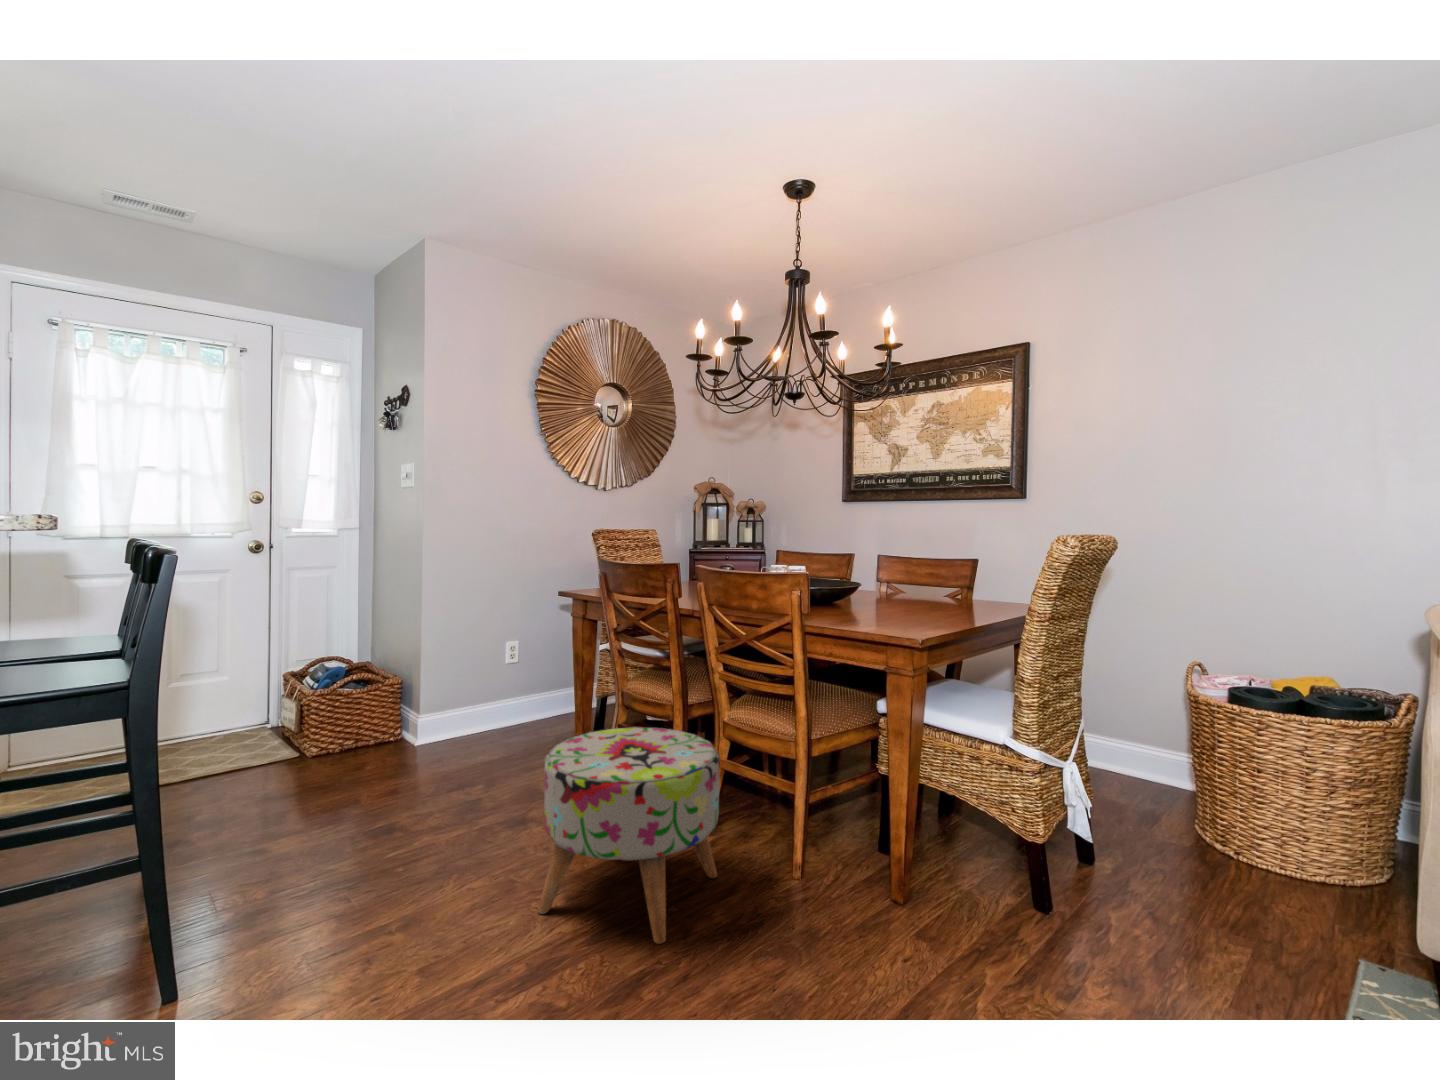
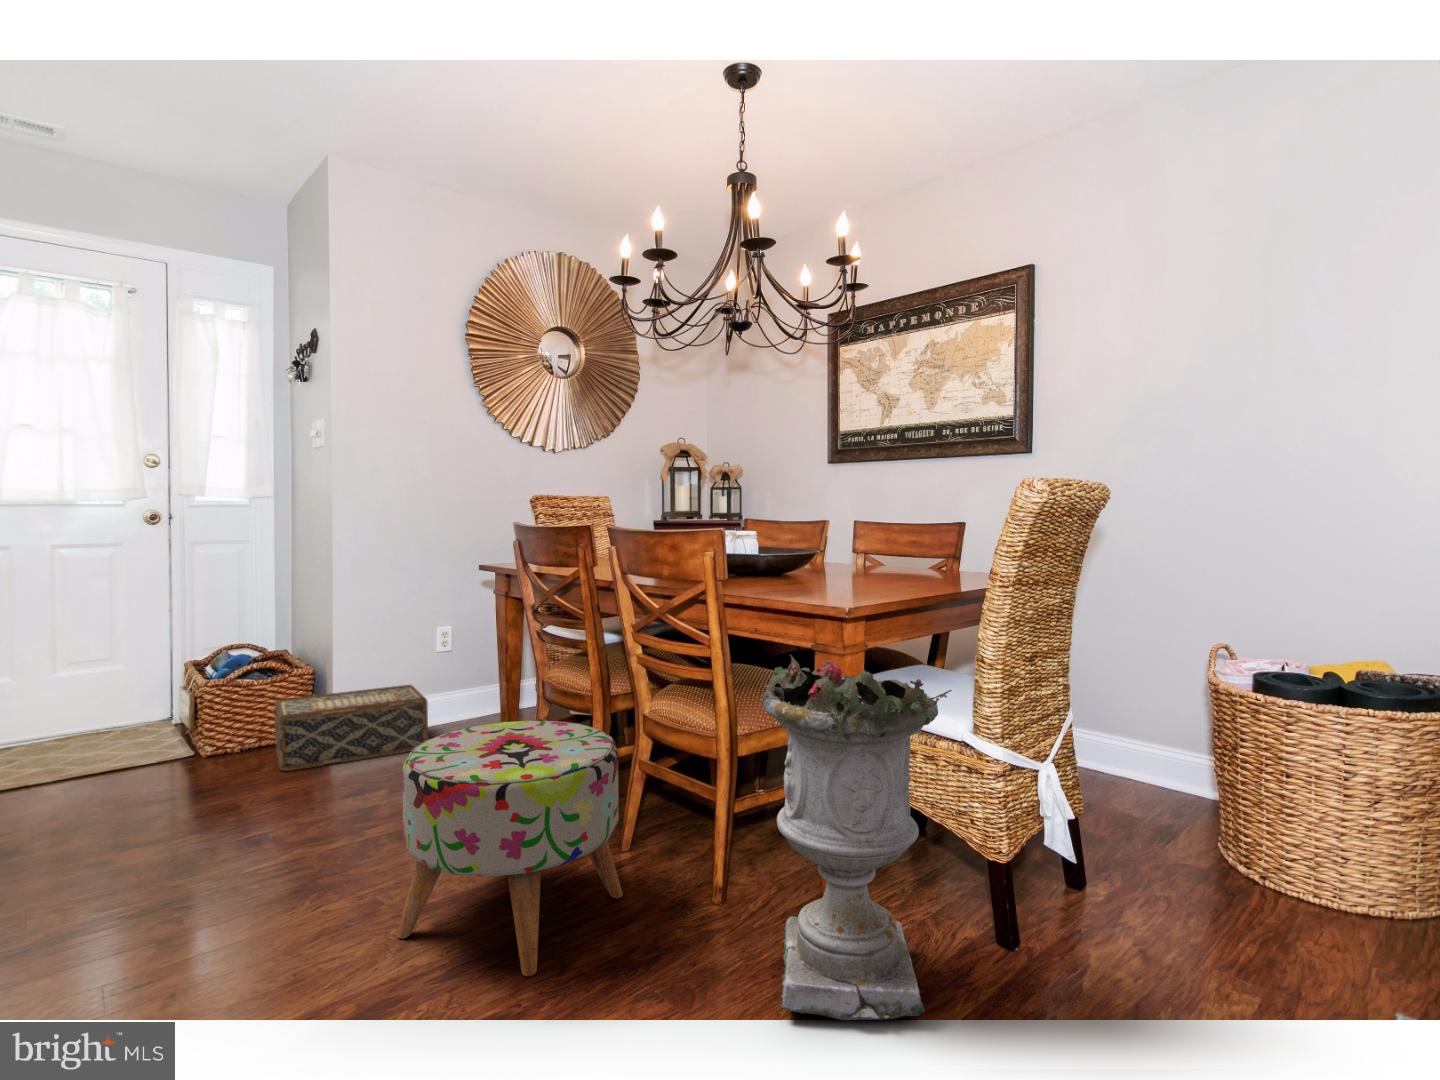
planter: none [855,675,1016,975] -> present [762,655,952,1020]
woven basket: none [373,693,507,770] -> present [275,685,428,771]

